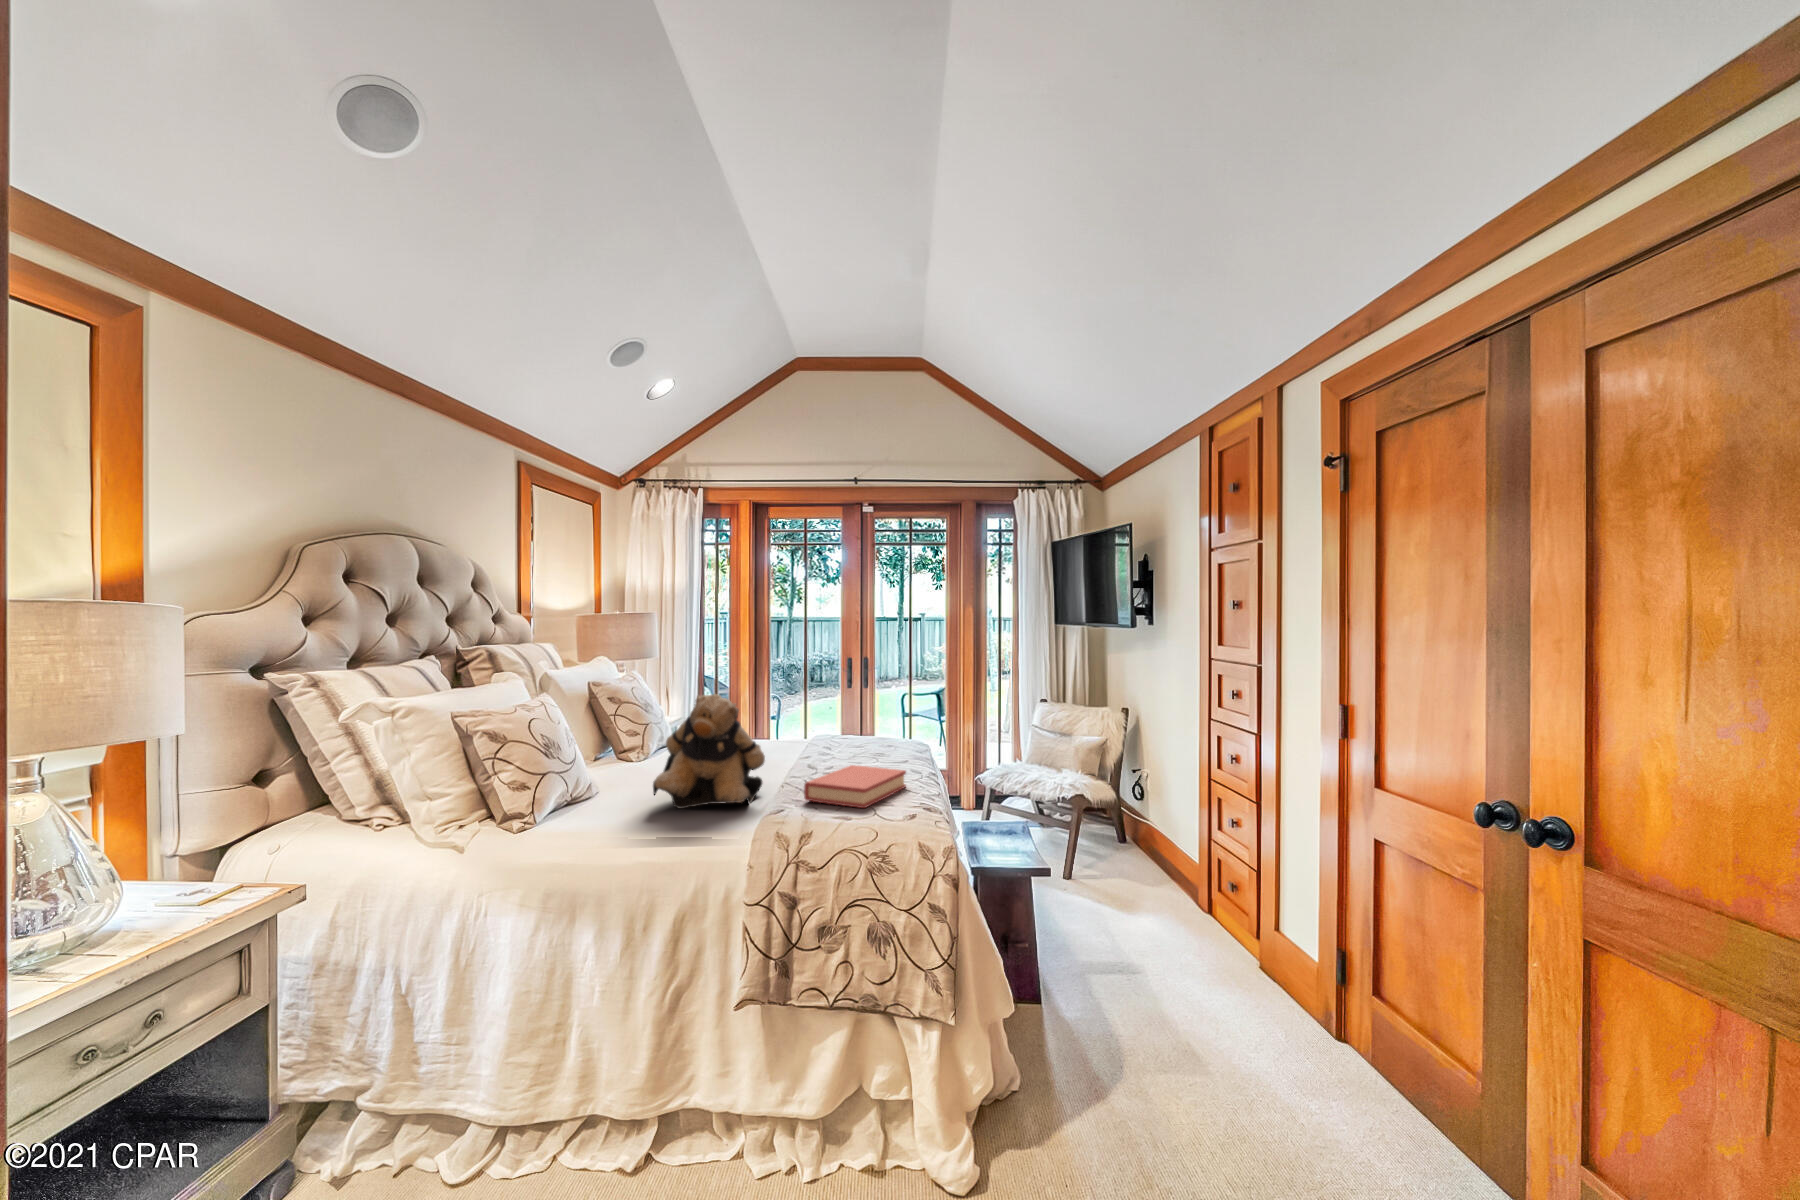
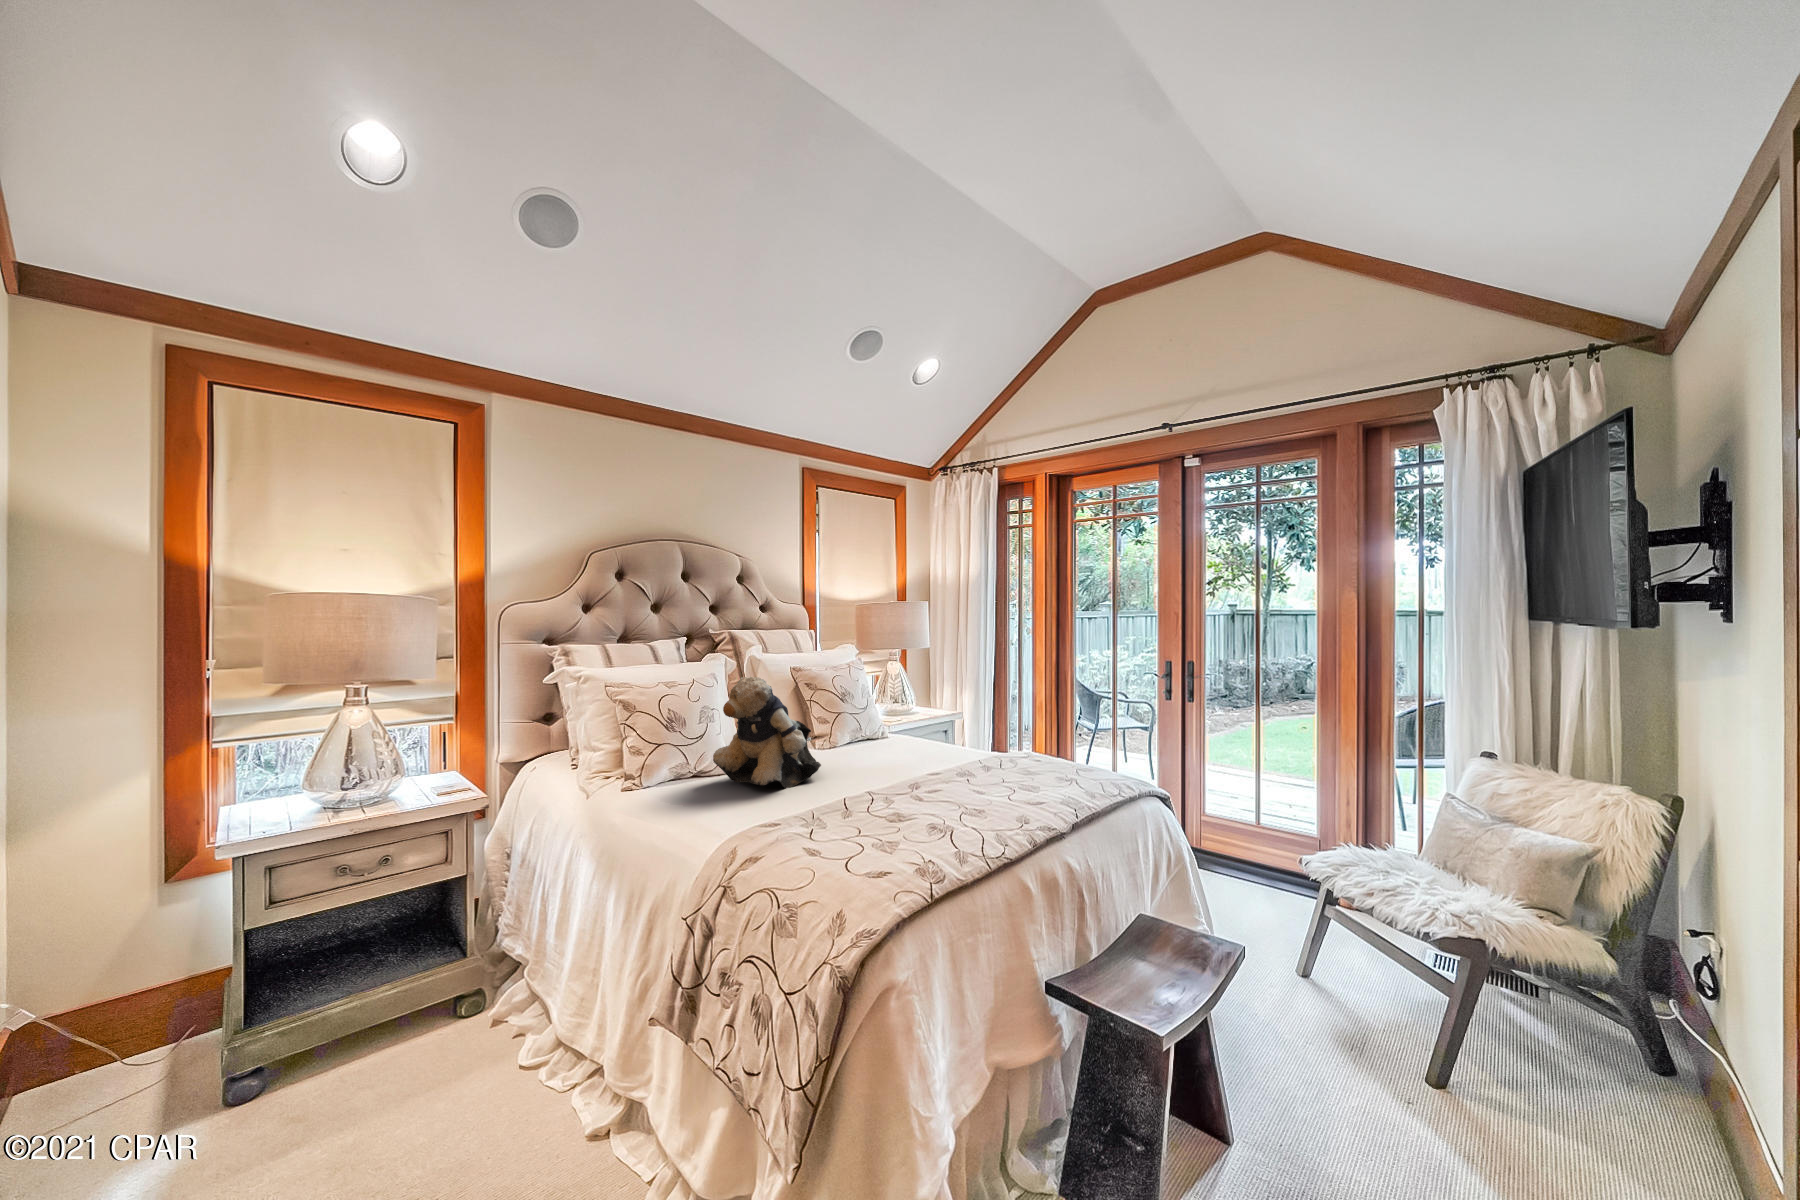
hardback book: present [804,765,906,808] -> none [822,763,941,812]

